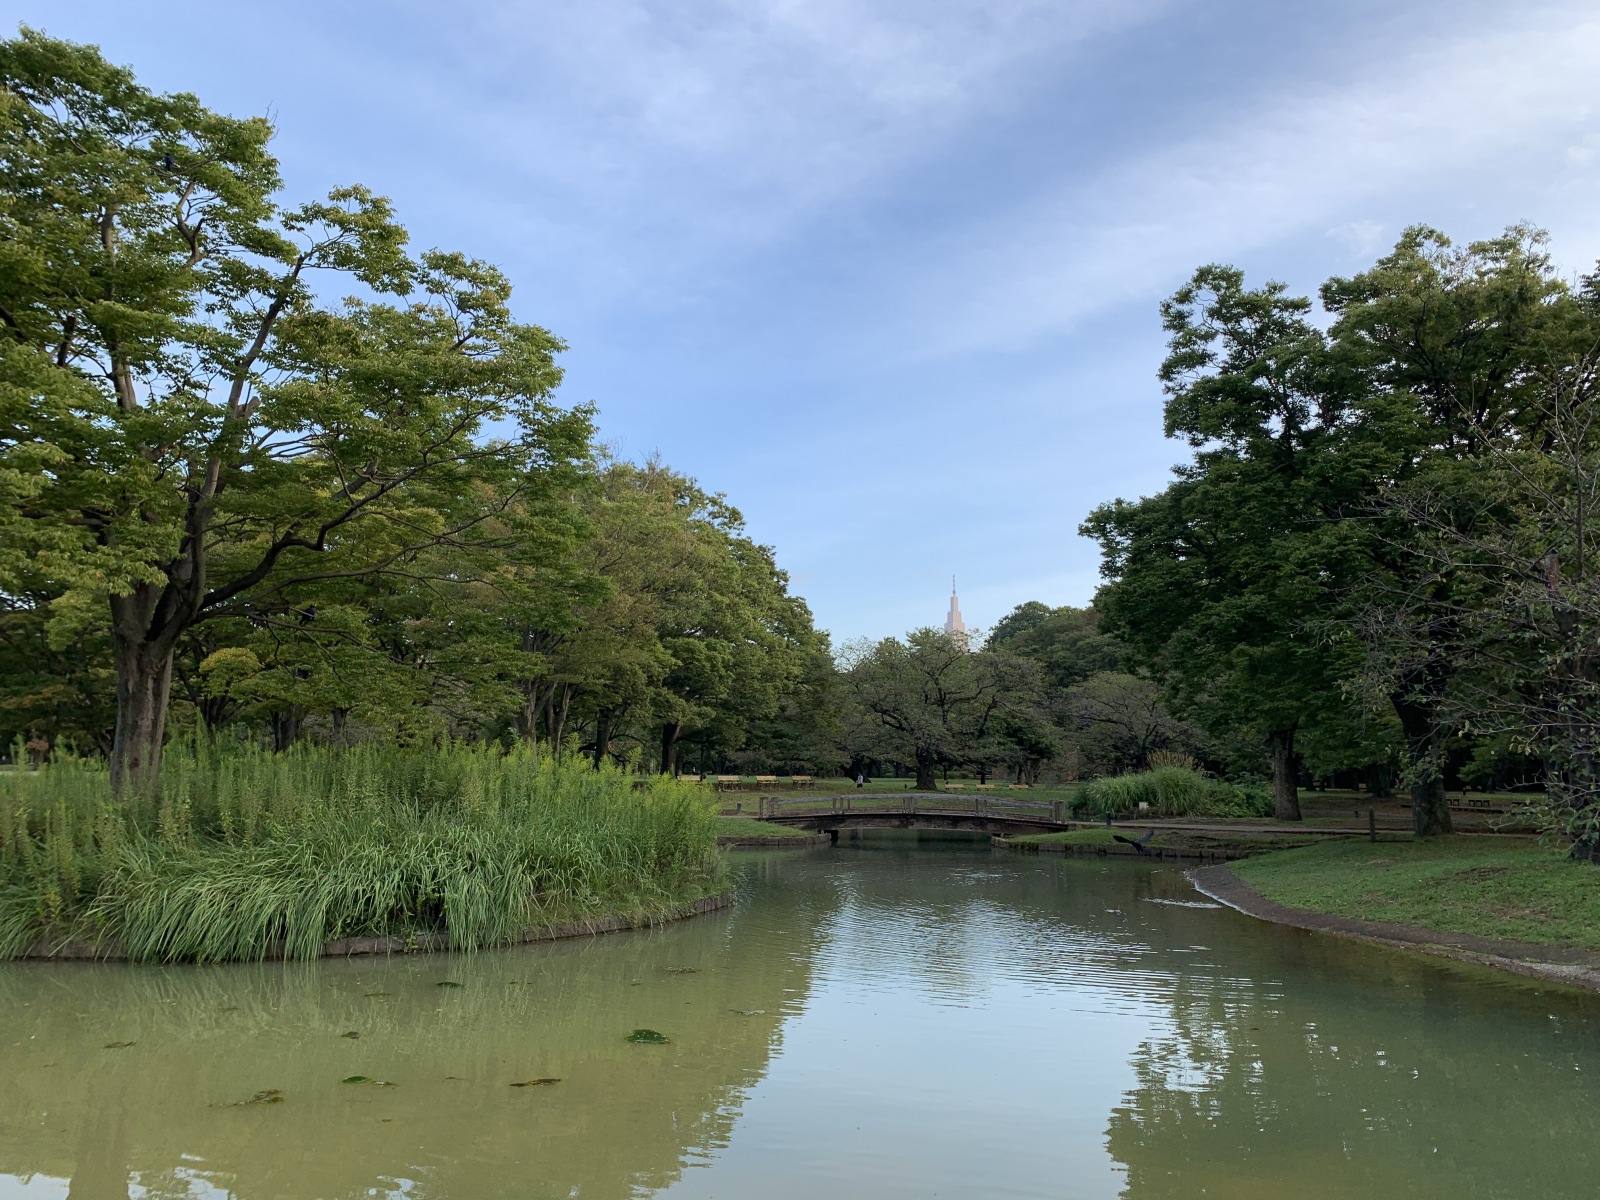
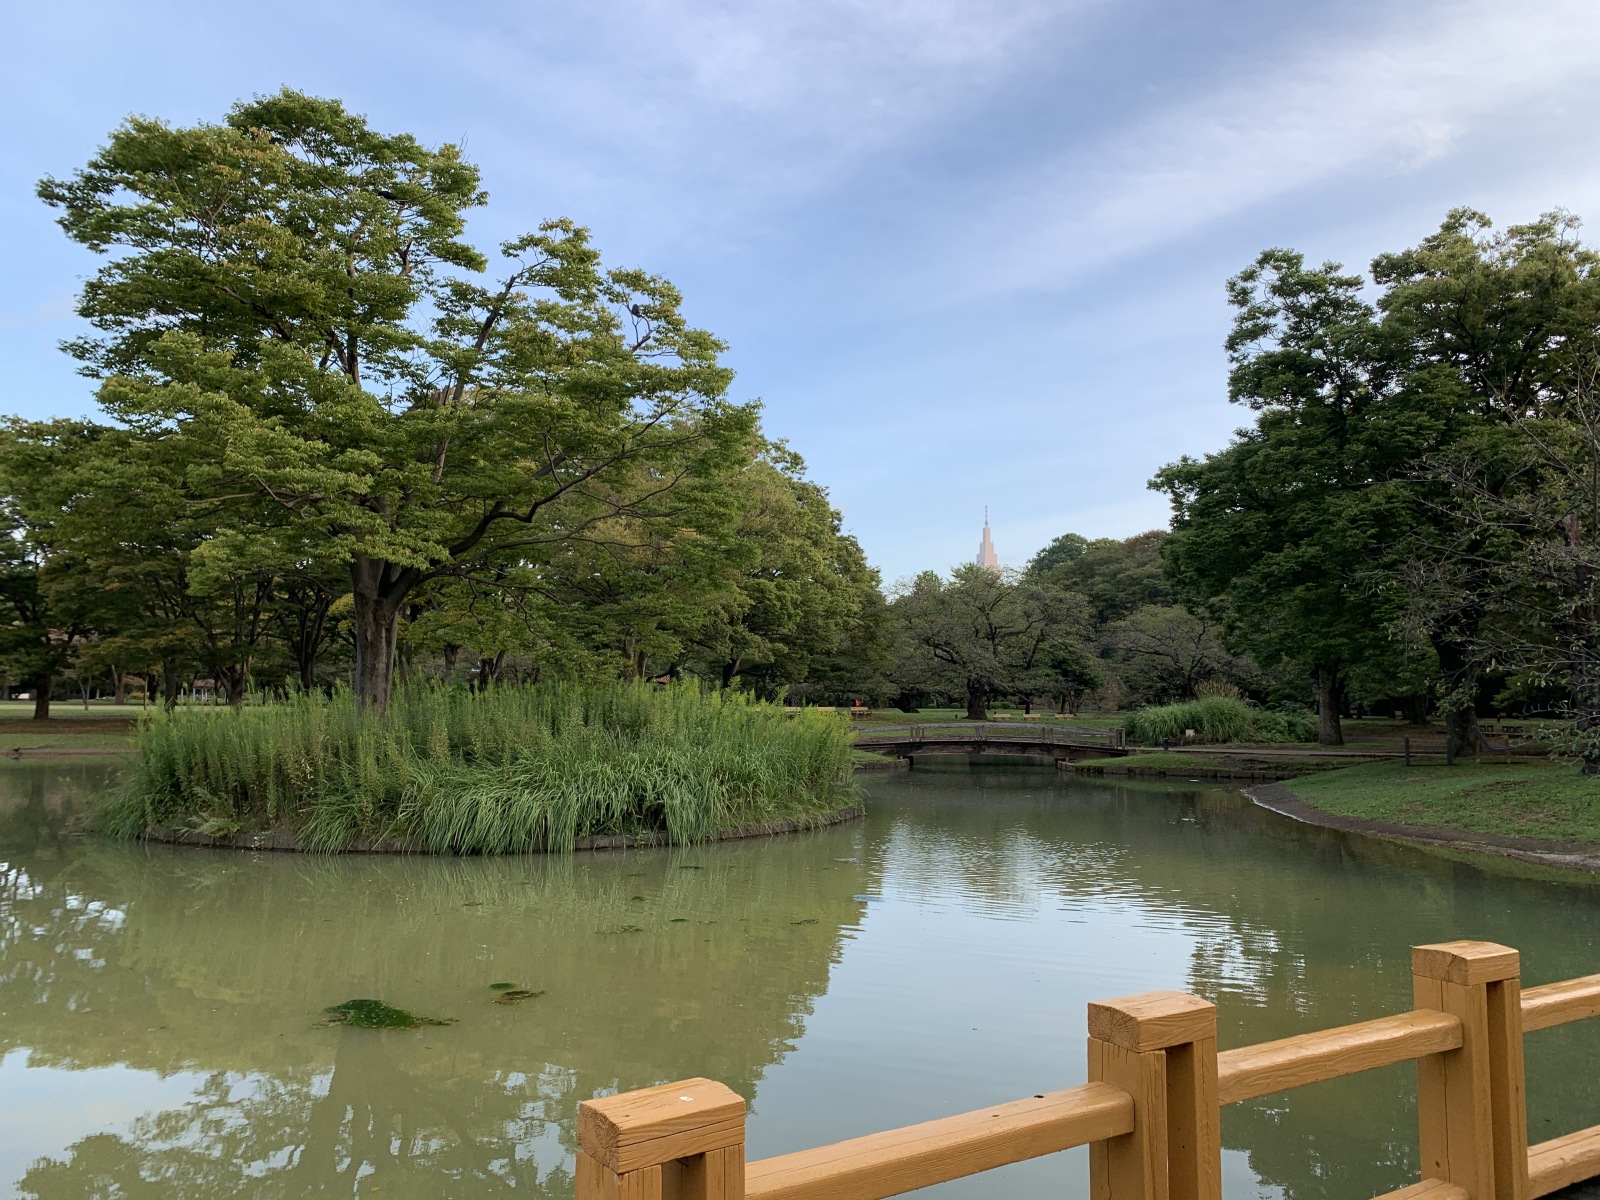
lounge chair: none [1443,796,1493,840] -> present [1472,726,1516,764]

